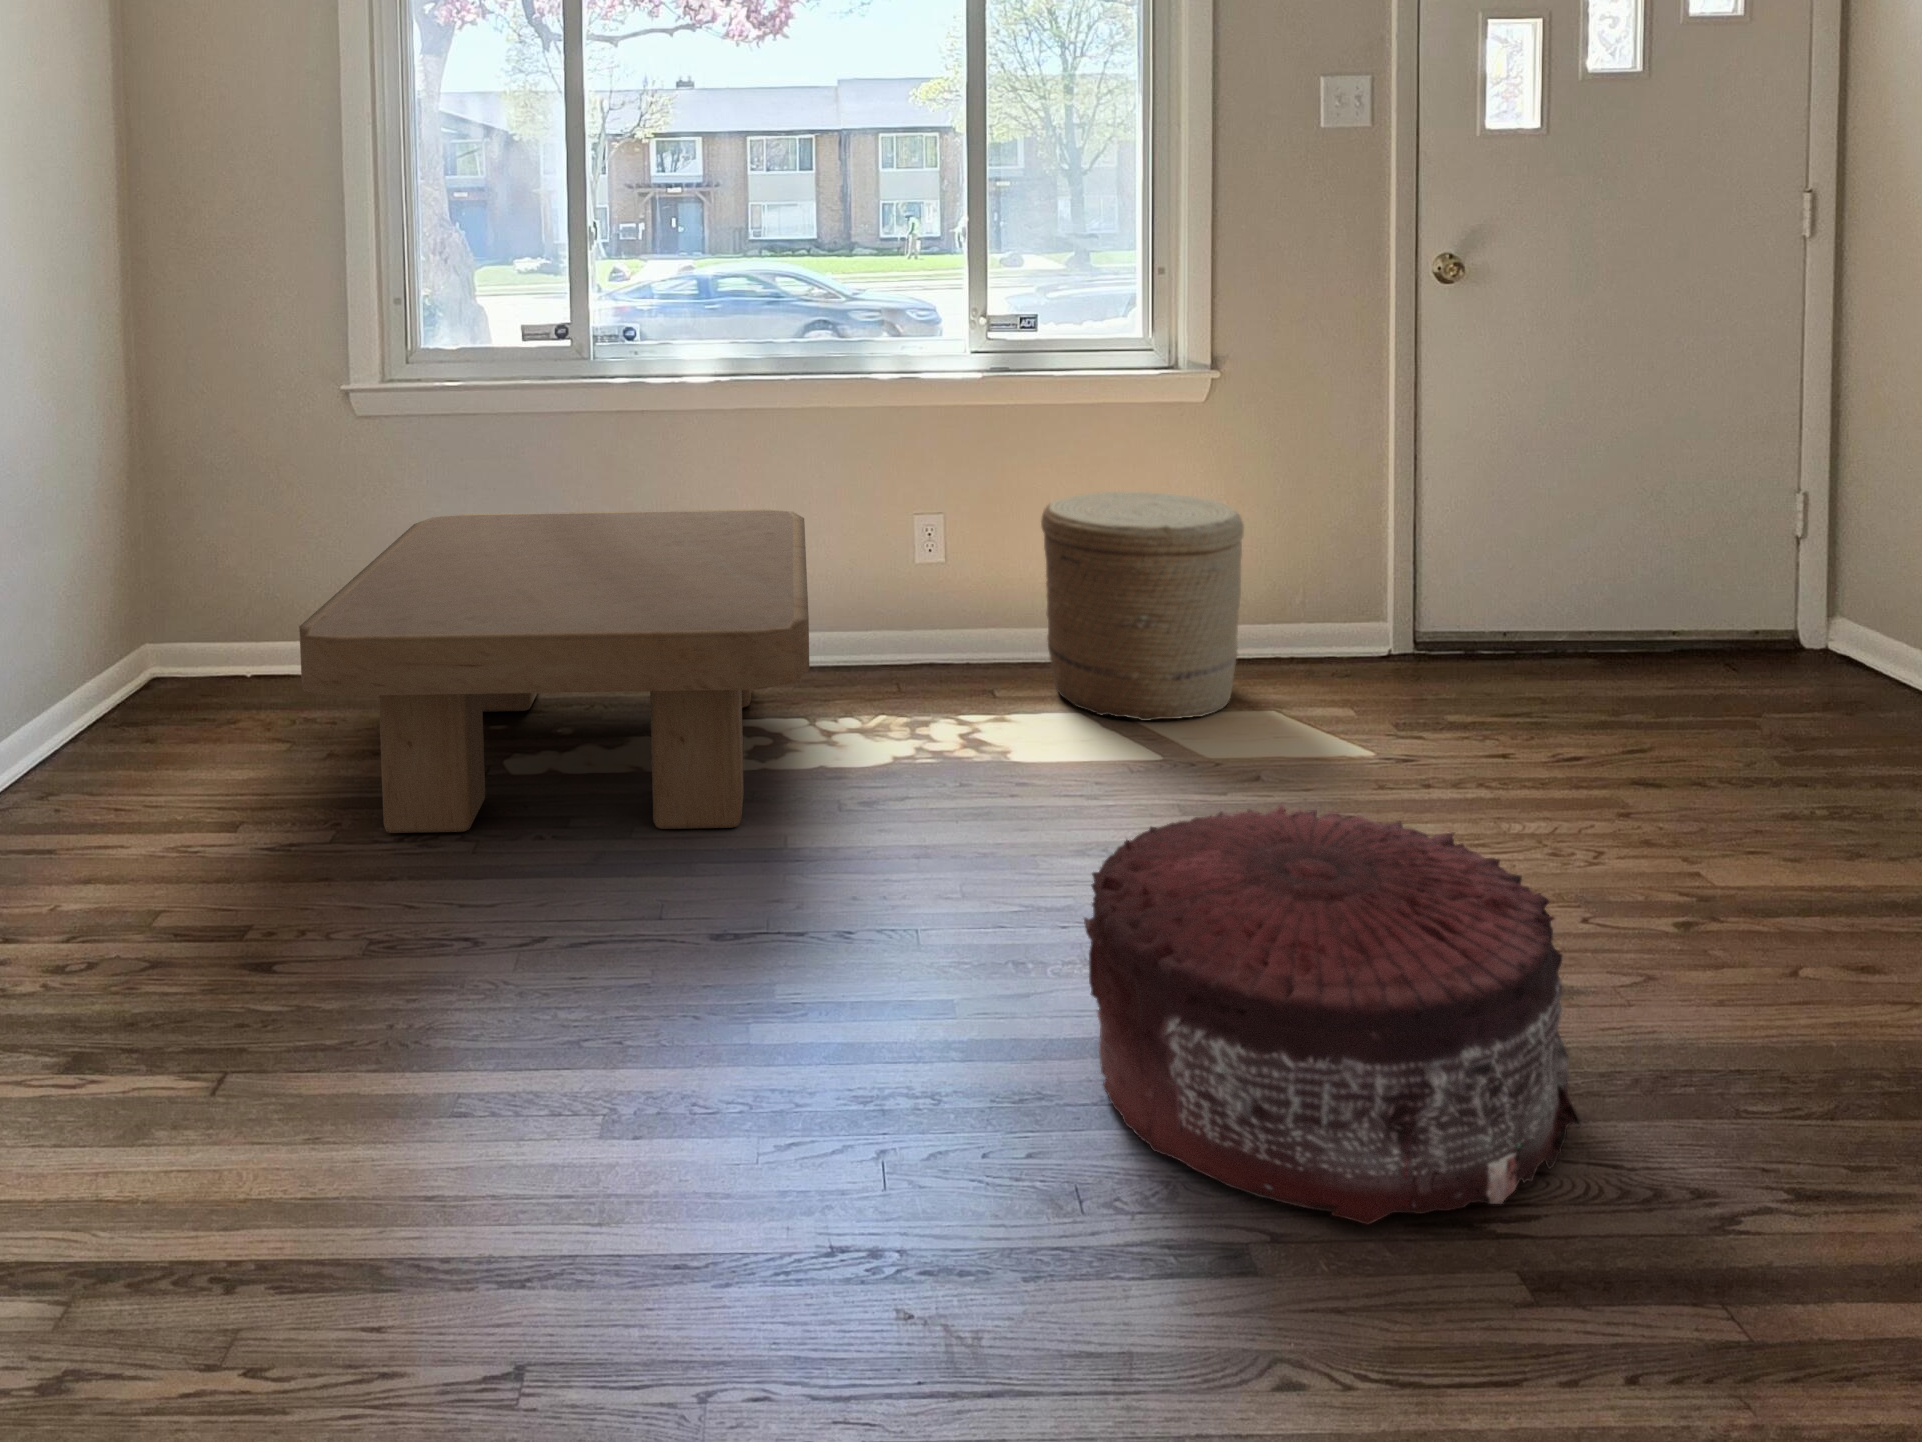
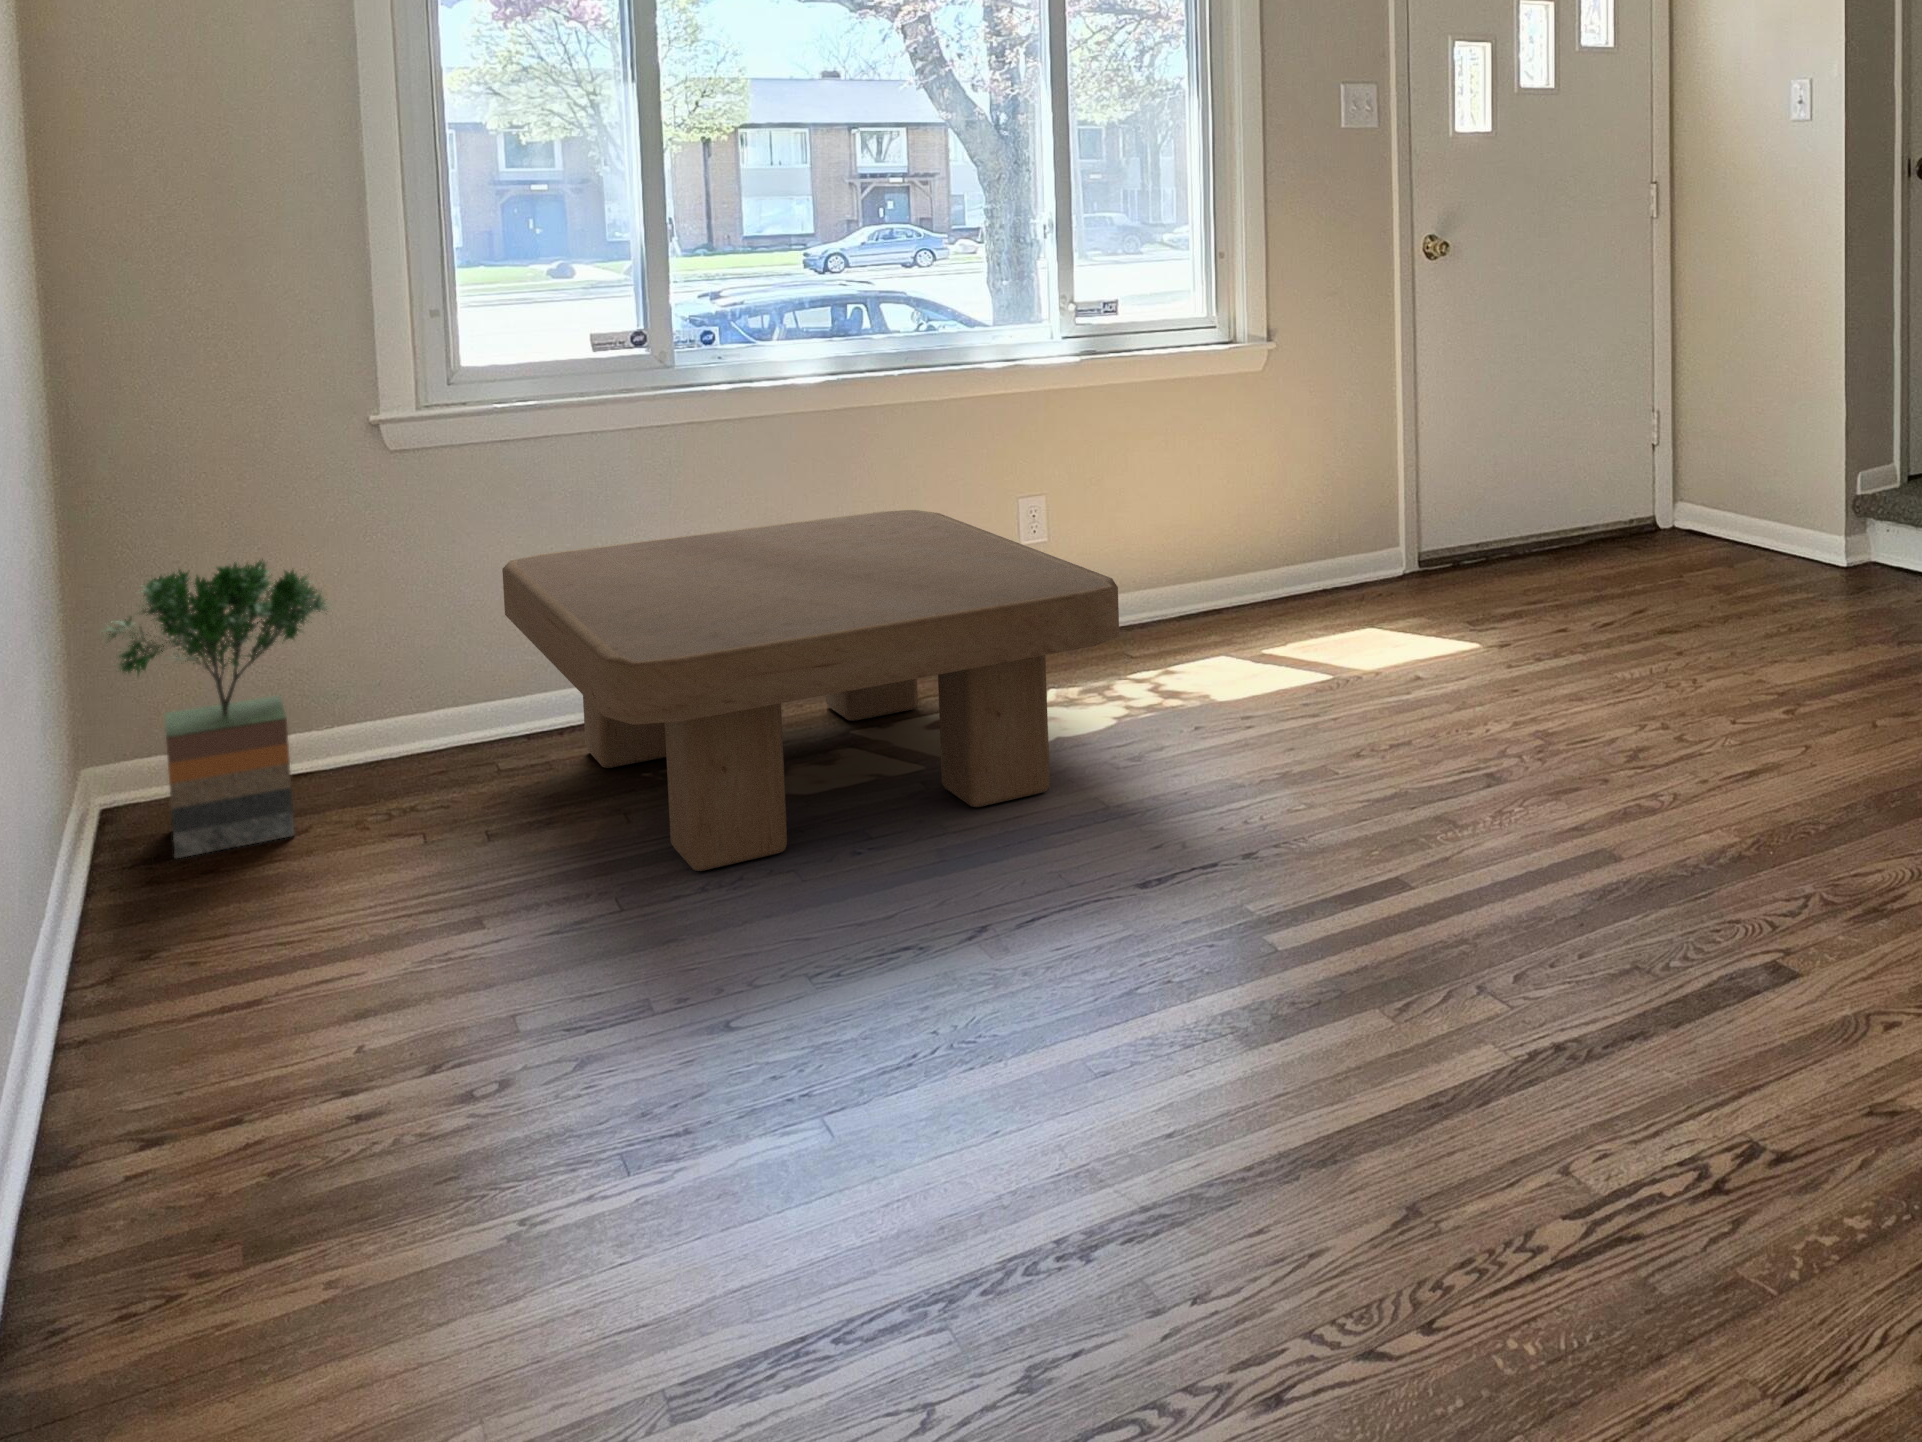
woven basket: present [1041,492,1244,721] -> none [1159,457,1341,658]
potted tree: none [104,494,283,723] -> present [106,559,328,858]
pouf: present [1084,804,1581,1225] -> none [1499,637,1834,888]

